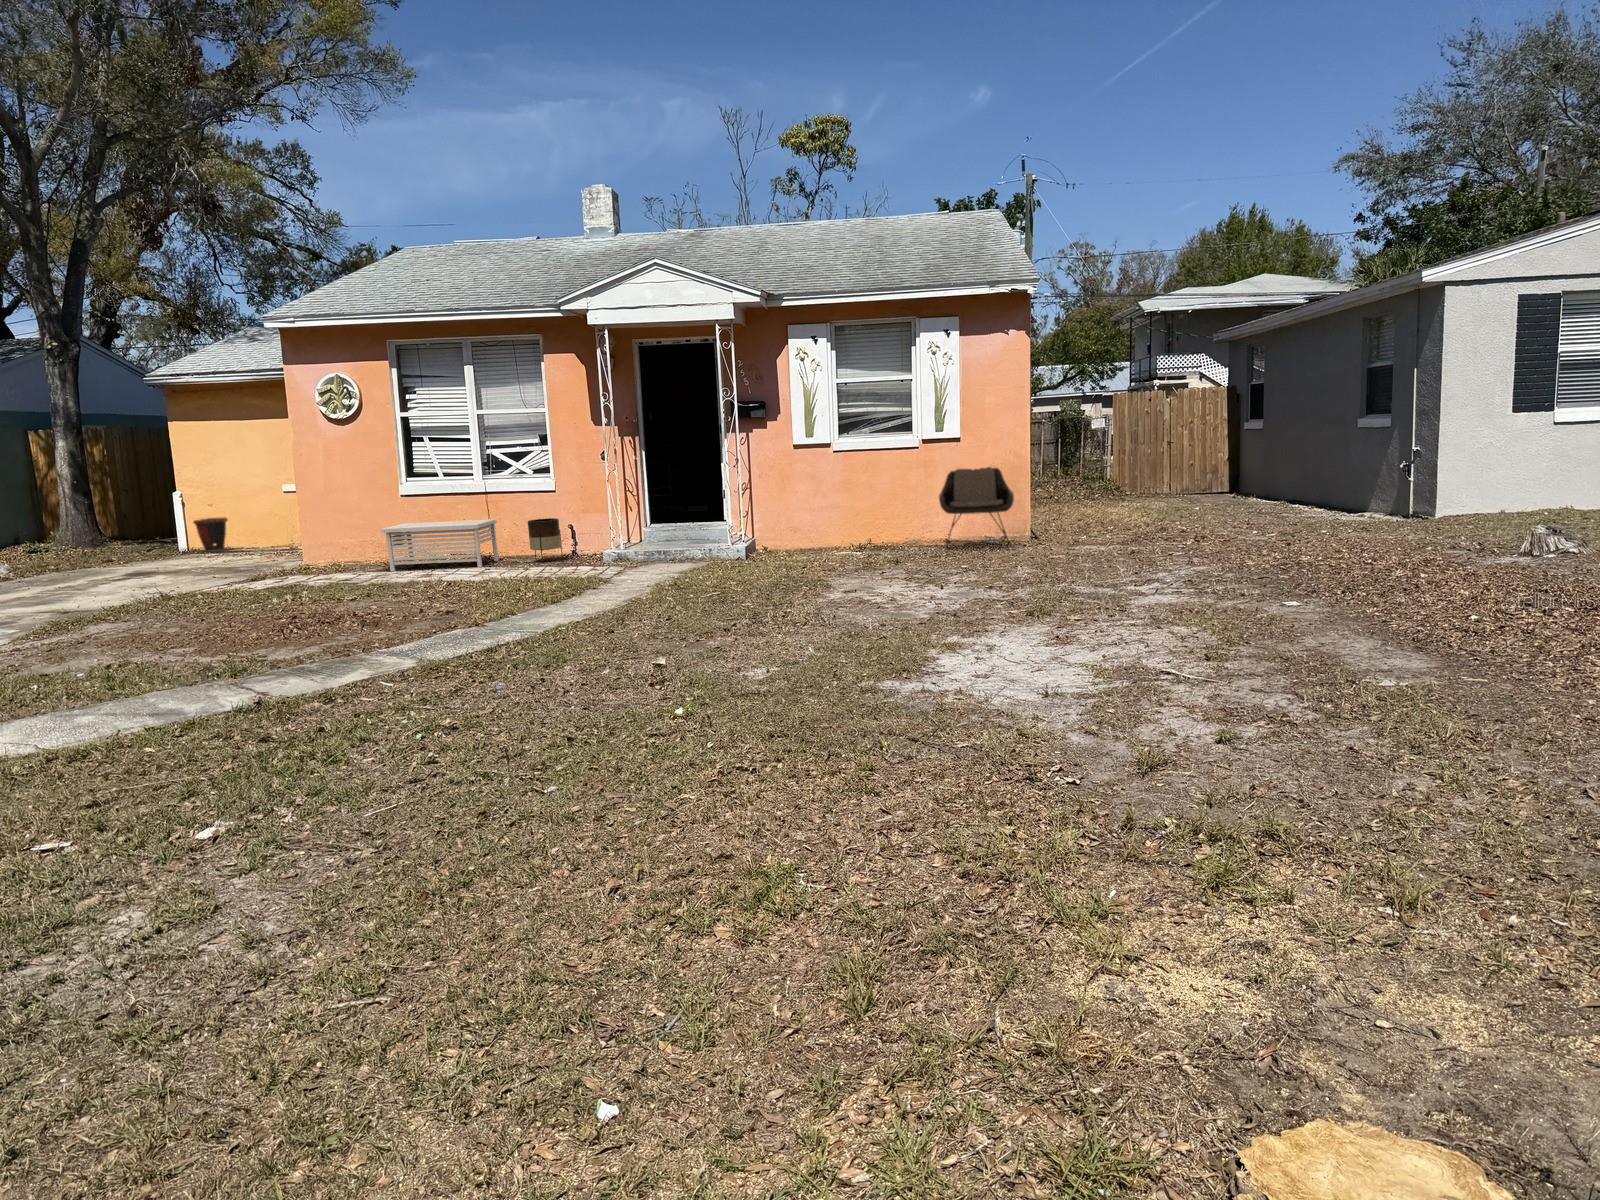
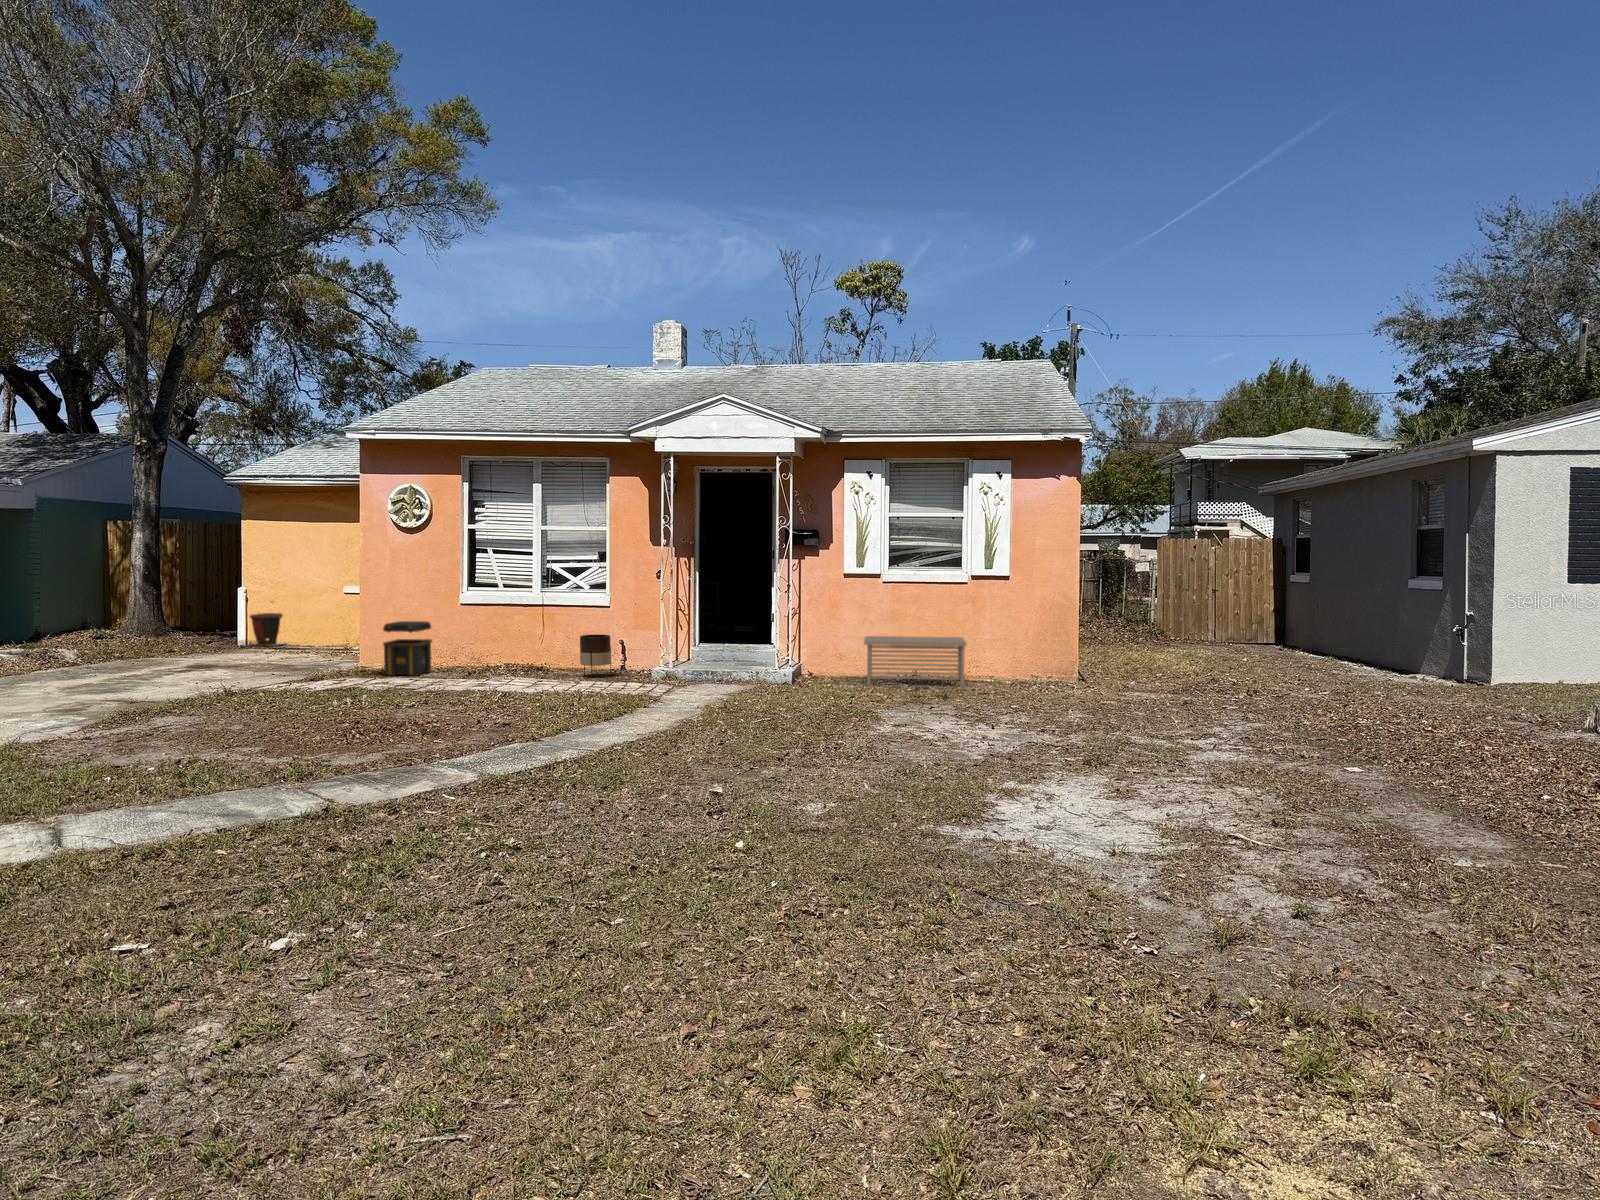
lounge chair: present [939,467,1014,550] -> none [991,605,1067,691]
toolbox: none [326,515,381,572] -> present [383,621,432,676]
storage bench: present [381,519,498,571] -> present [864,636,967,687]

